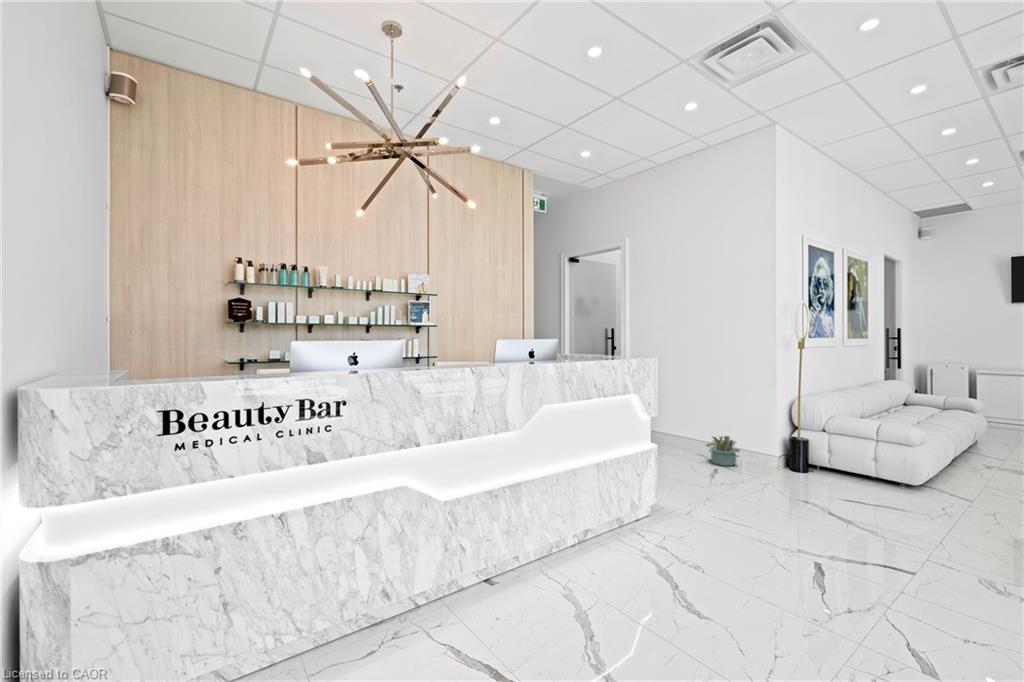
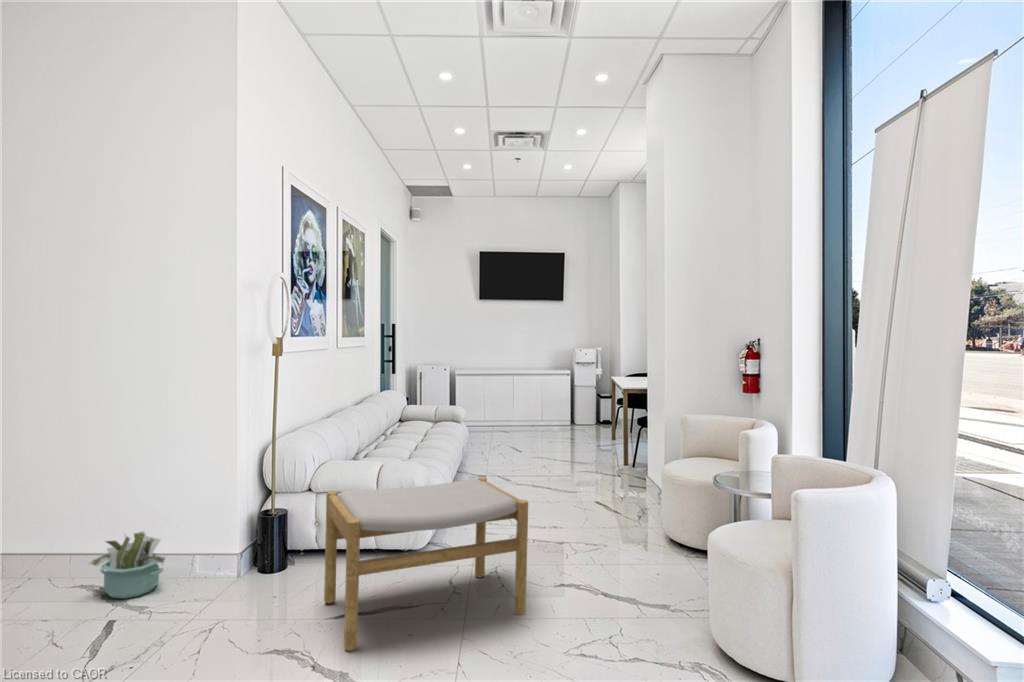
footstool: none [834,427,1004,533] -> present [324,477,528,651]

